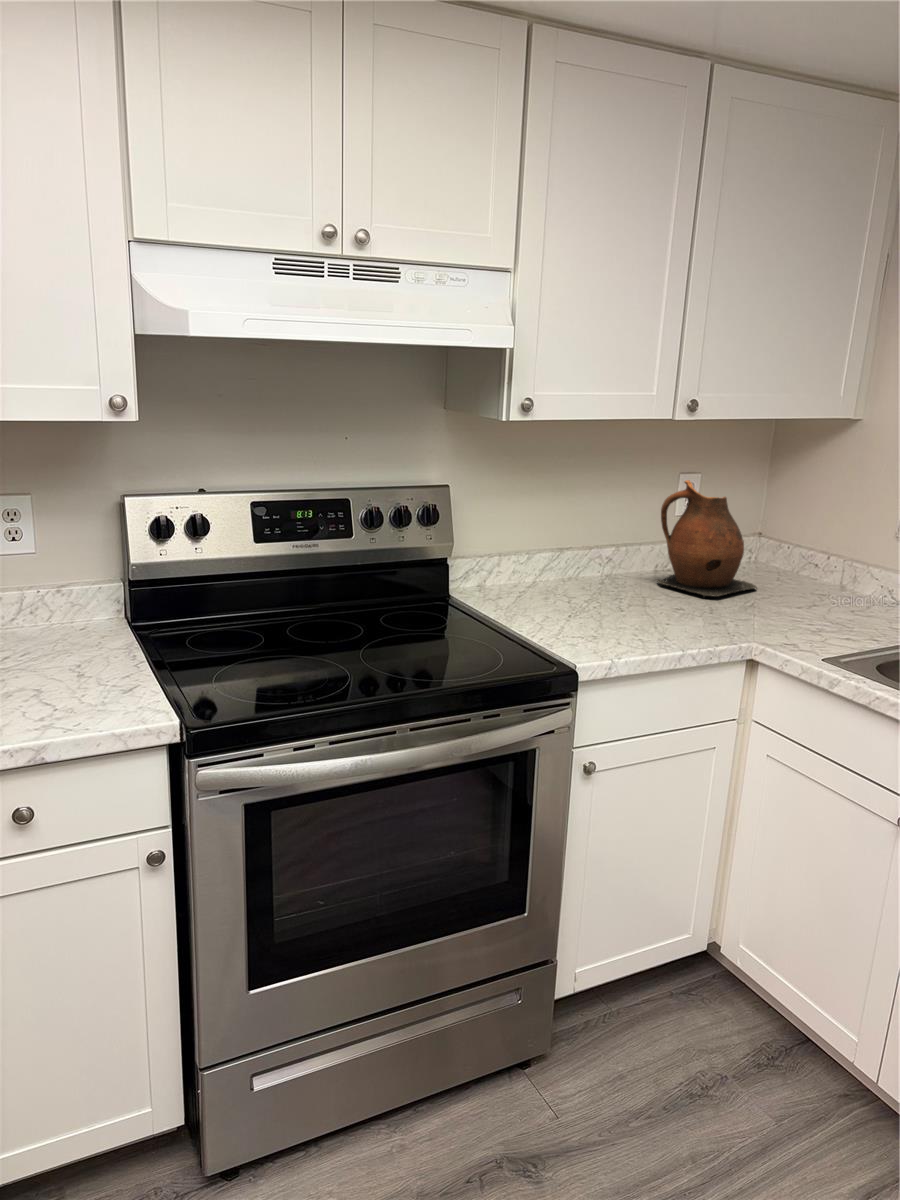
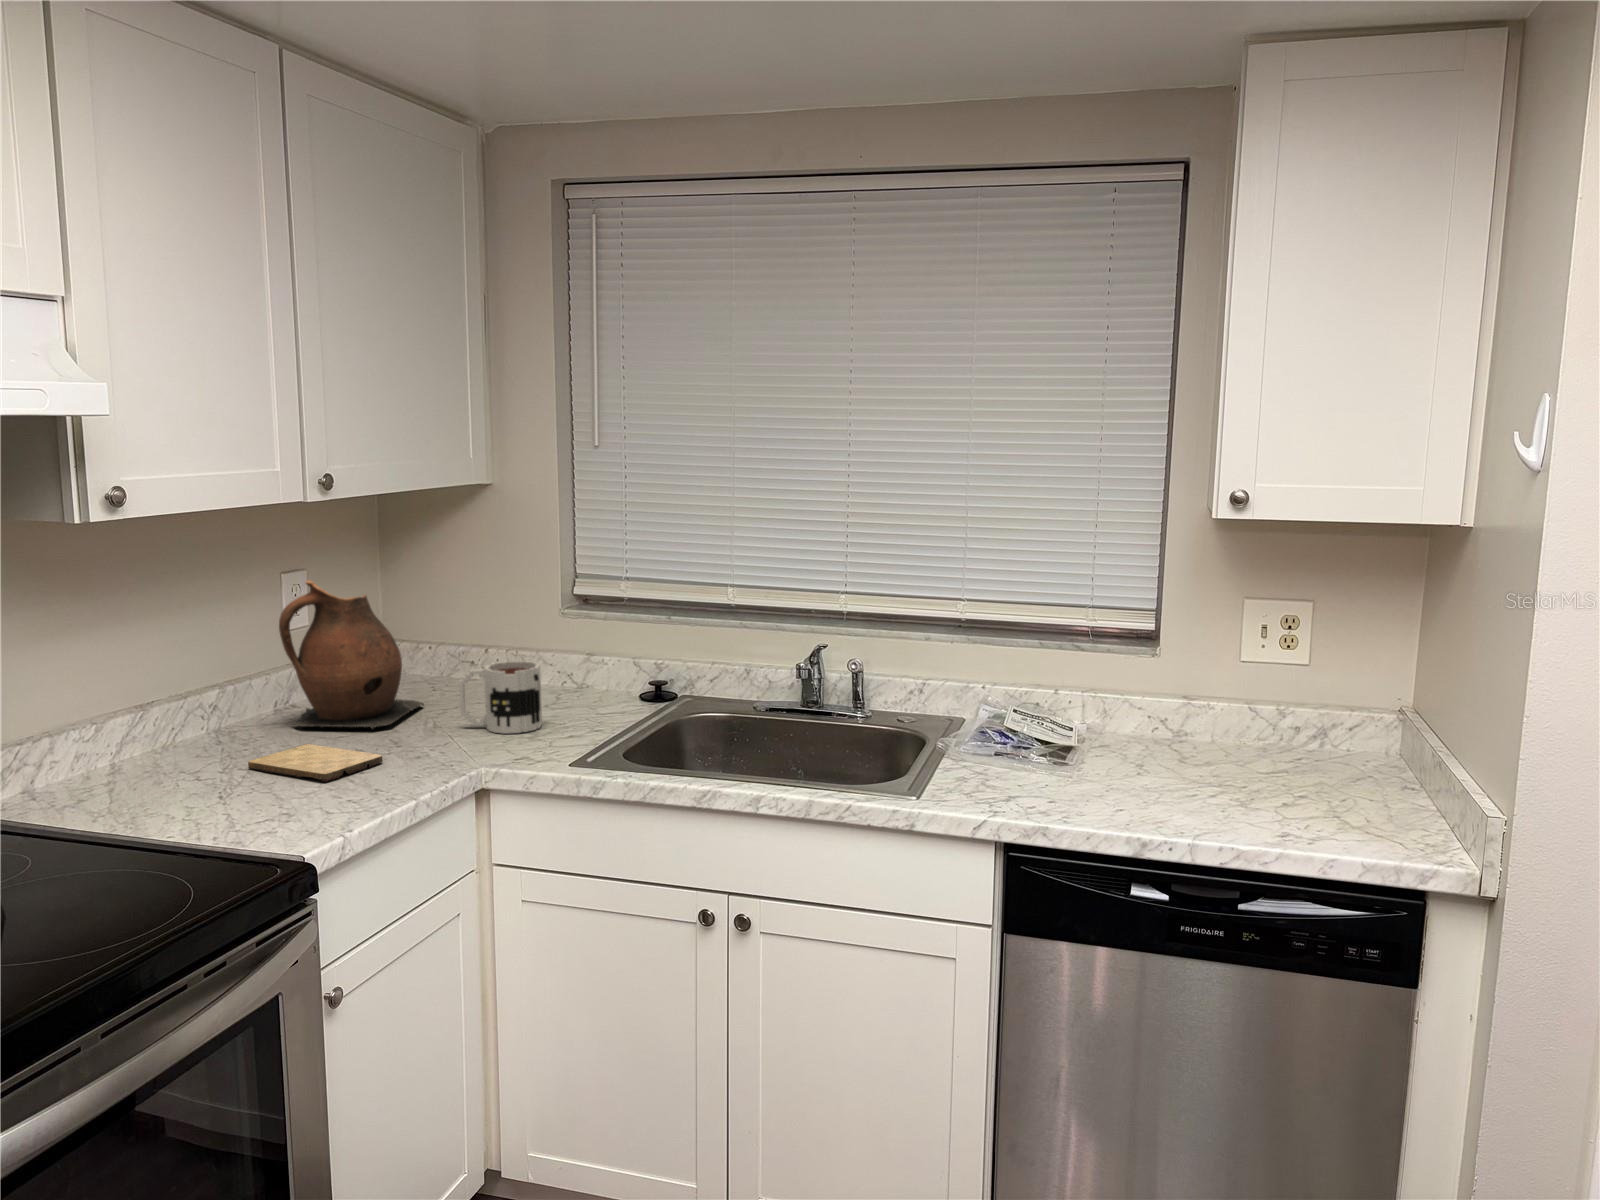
mug: none [769,567,841,627] -> present [460,661,542,733]
cutting board: none [605,596,688,623] -> present [248,744,383,782]

